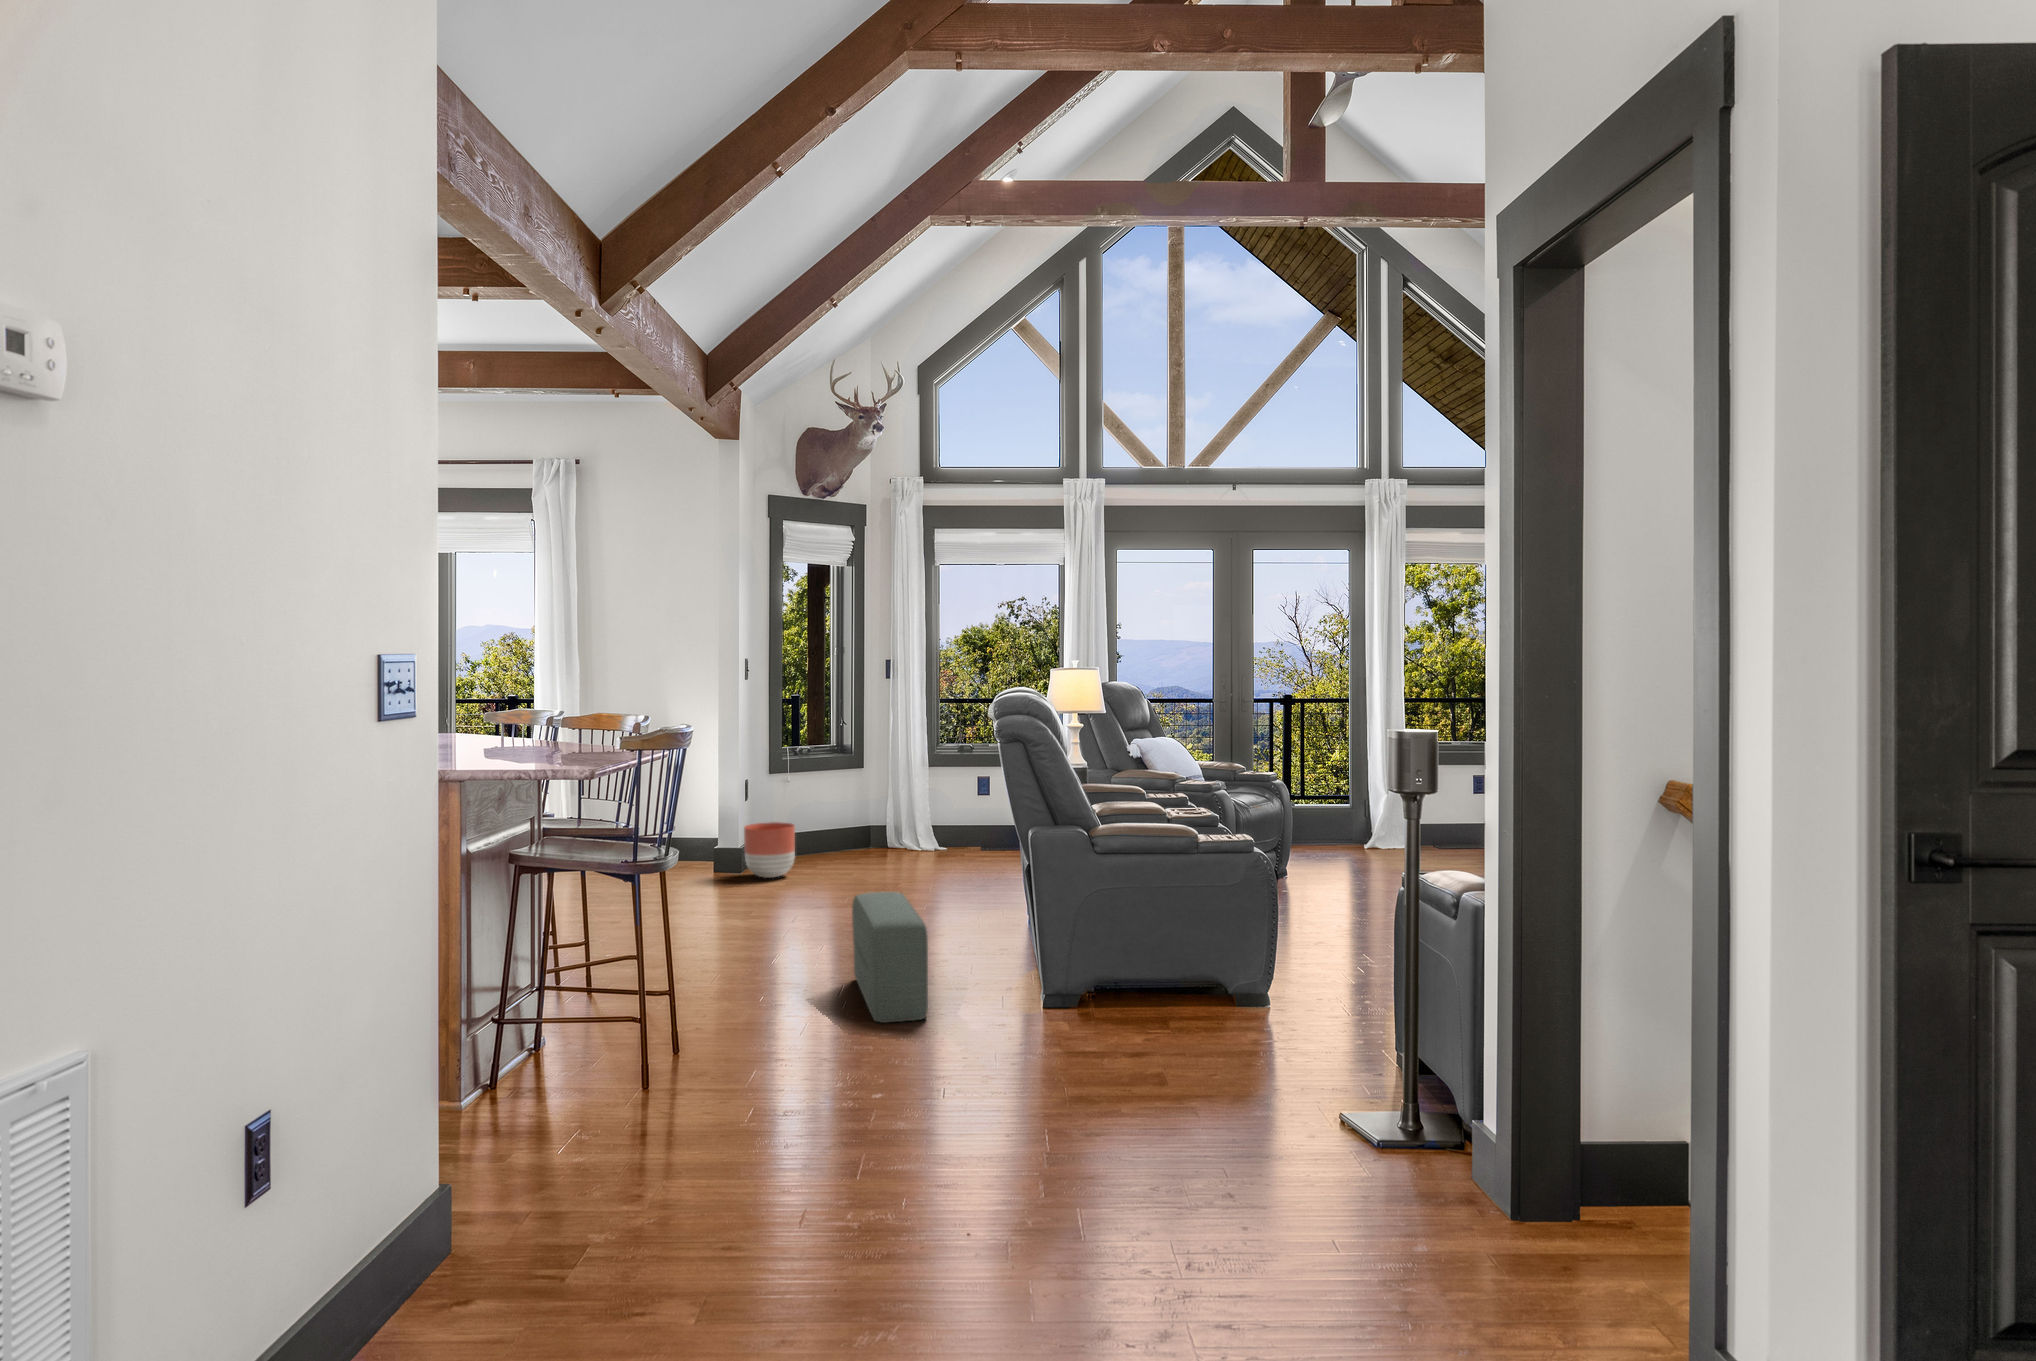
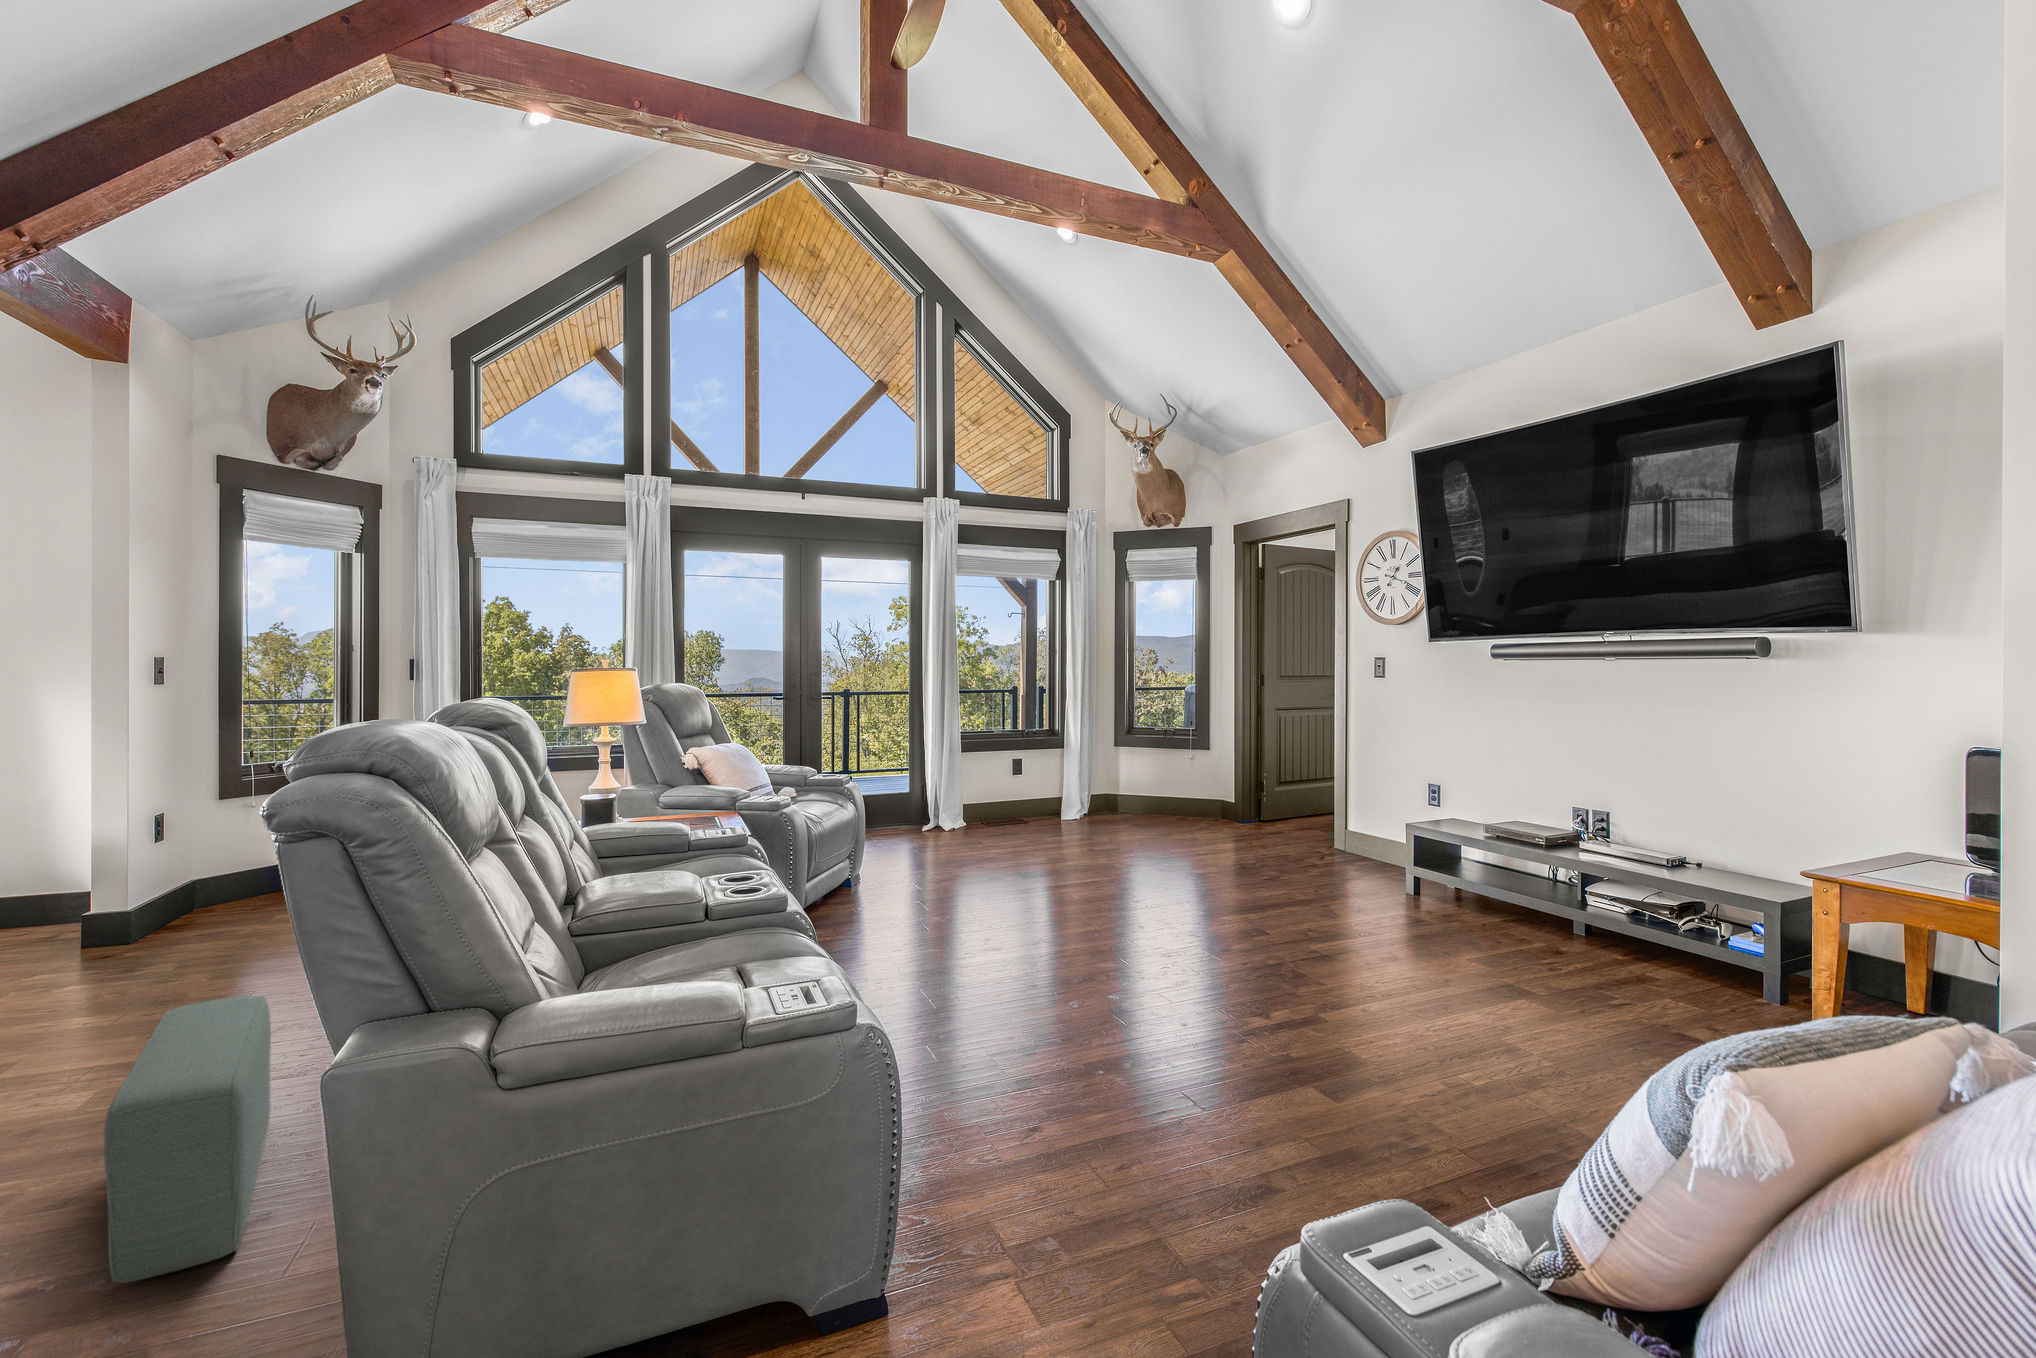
planter: present [744,822,795,878] -> none [161,857,244,930]

